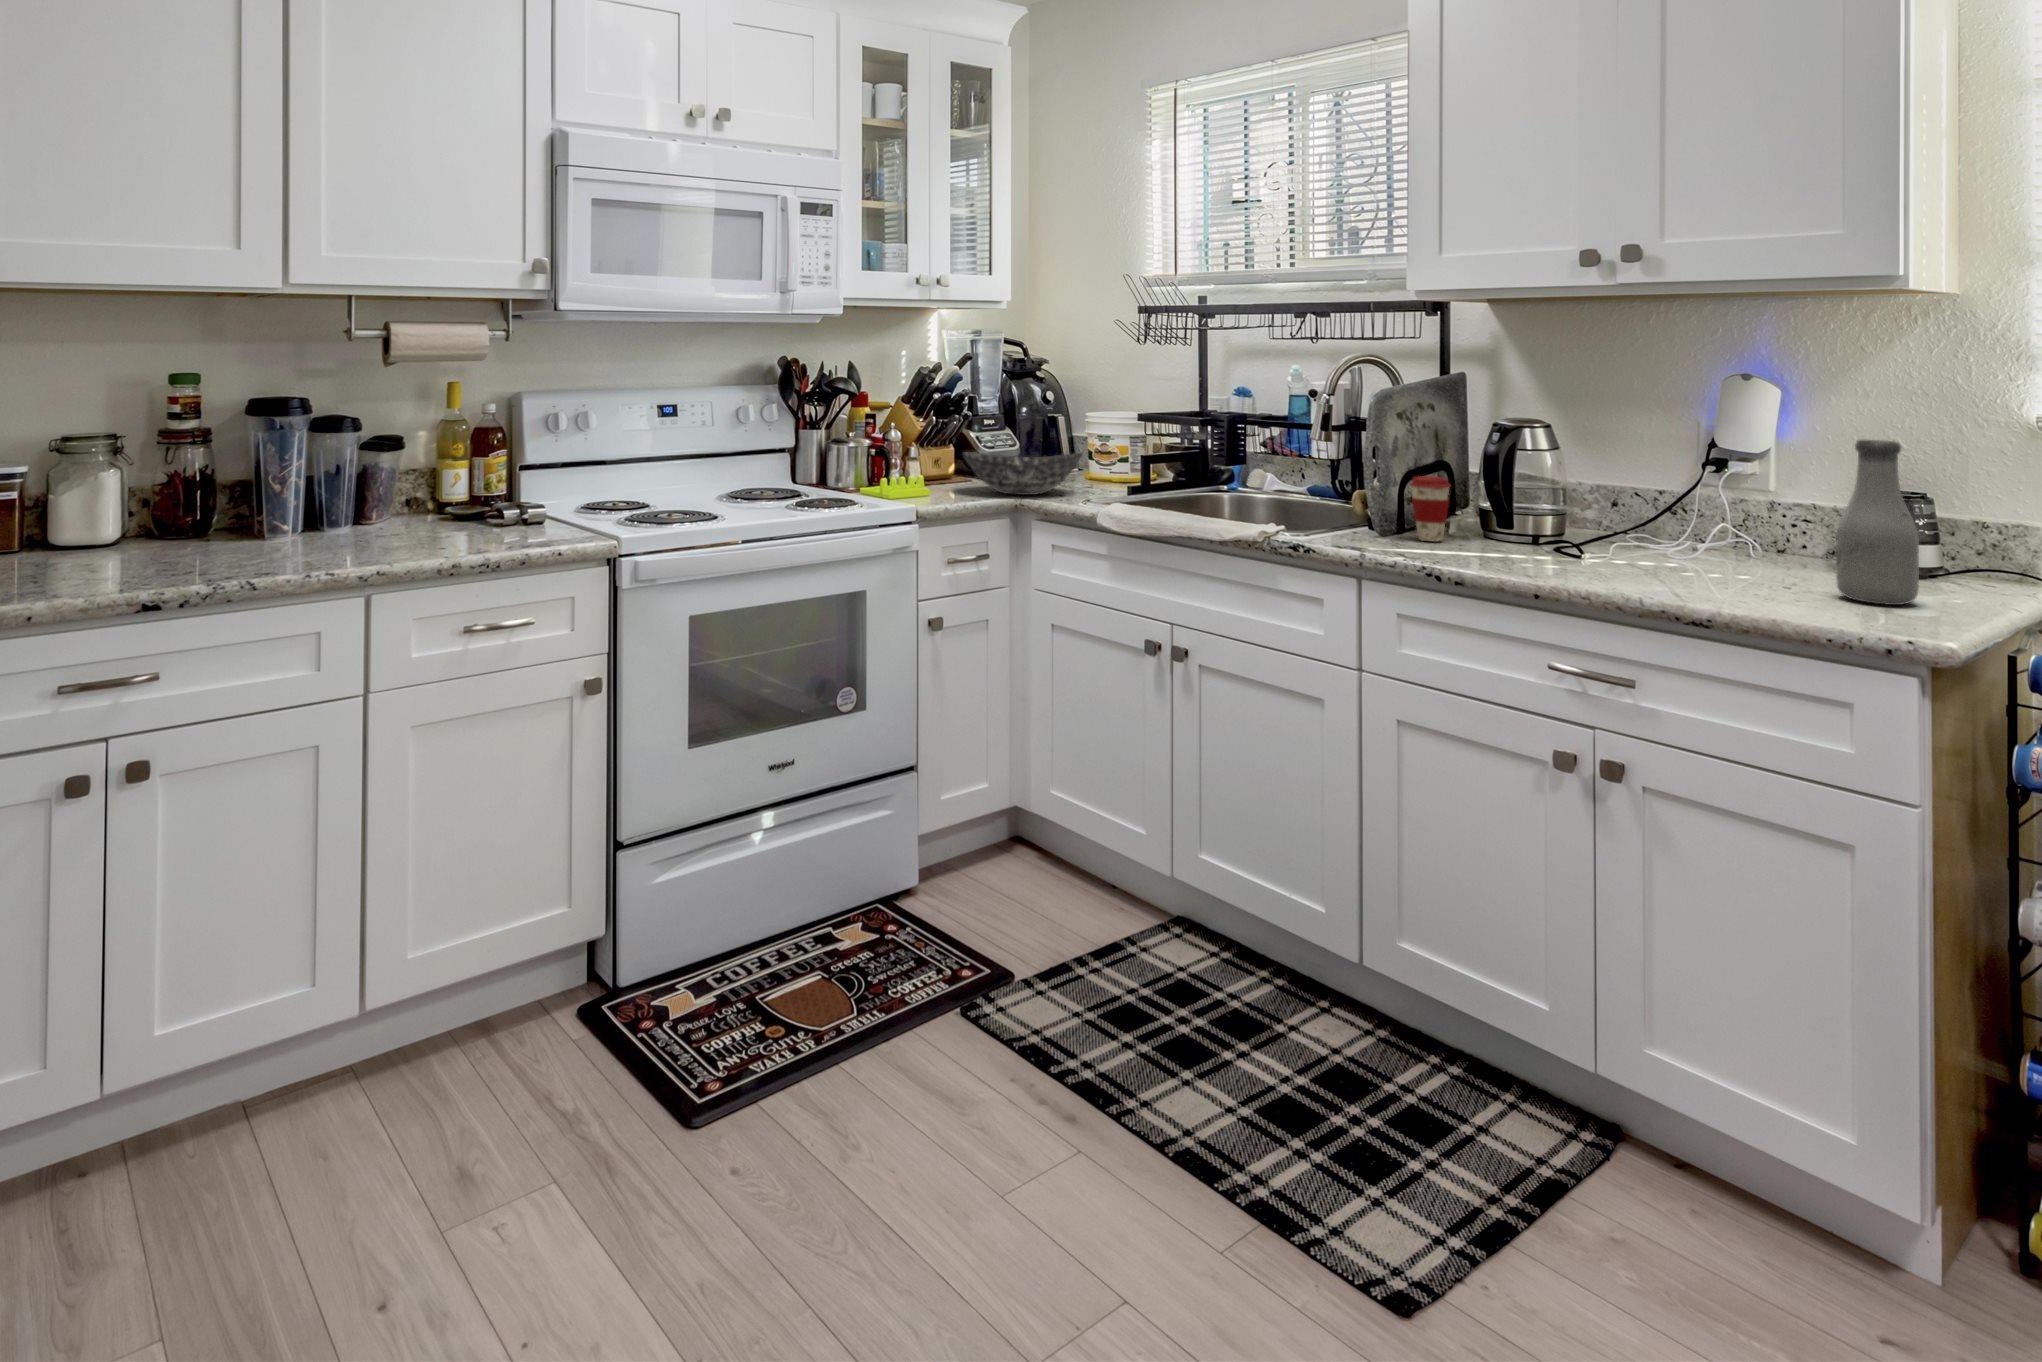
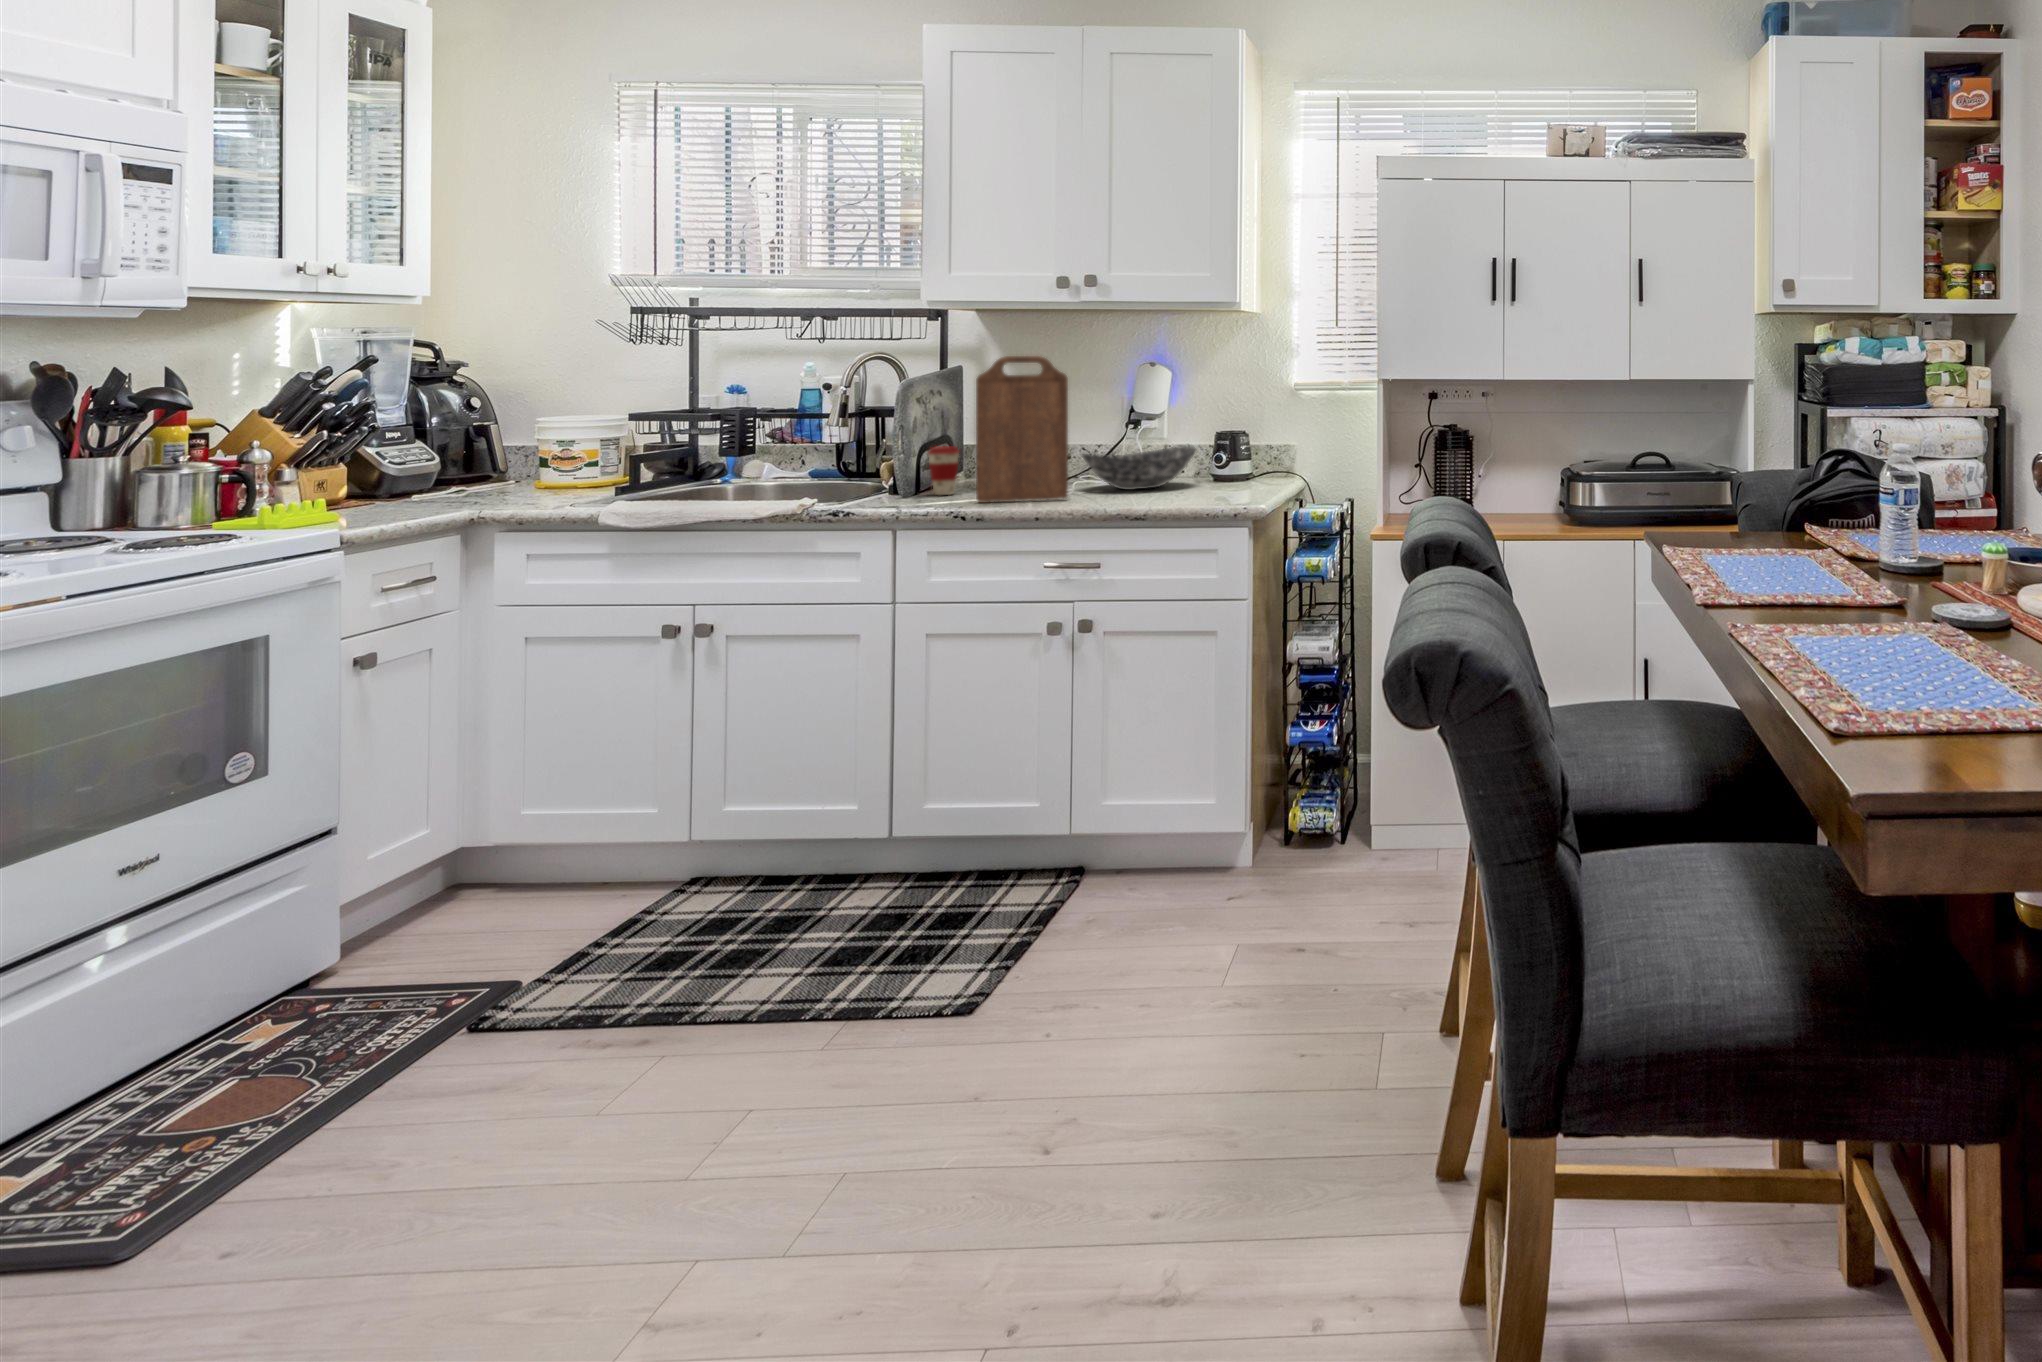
cutting board: none [1459,361,1591,572] -> present [976,356,1068,503]
bottle: present [1836,440,1919,605] -> none [1208,400,1248,495]
bowl: present [963,452,1083,495] -> present [1082,446,1196,490]

